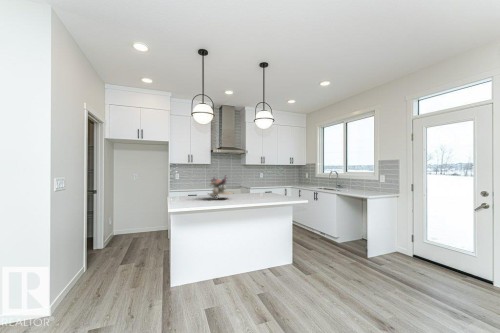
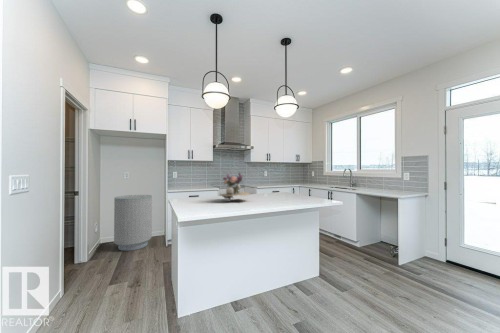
trash can: none [125,194,157,241] -> present [114,195,152,251]

